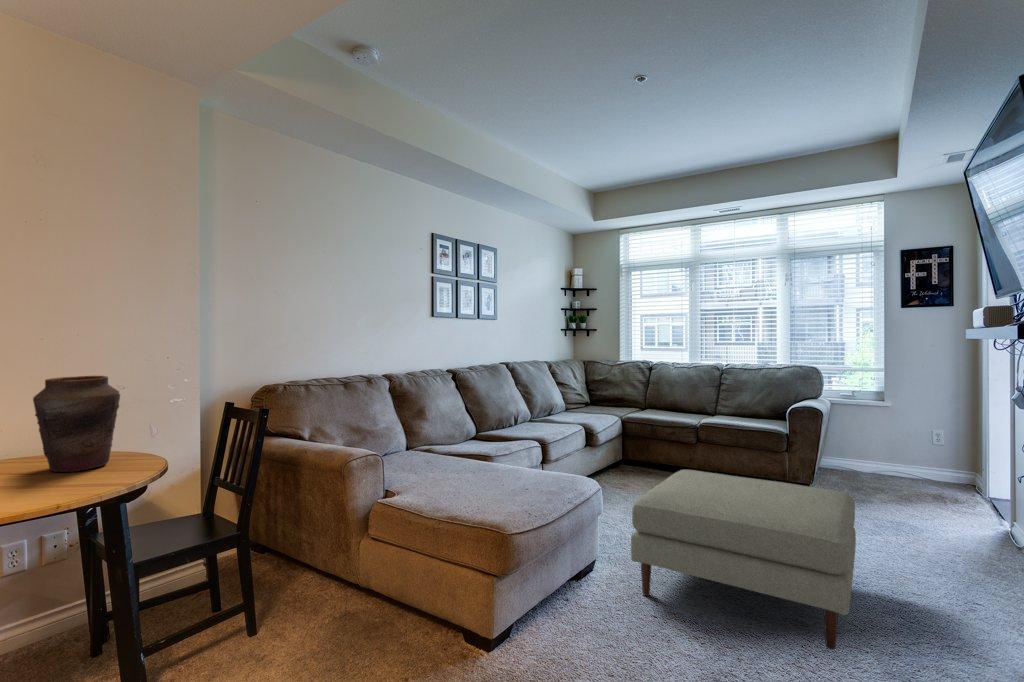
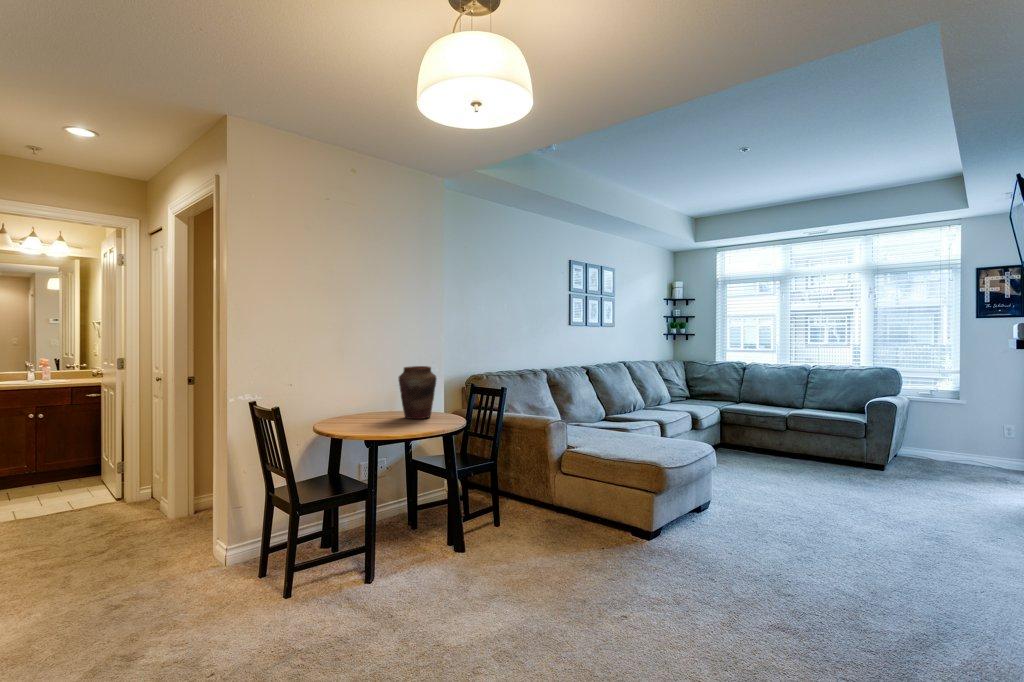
ottoman: present [631,470,856,649] -> none [739,442,909,554]

